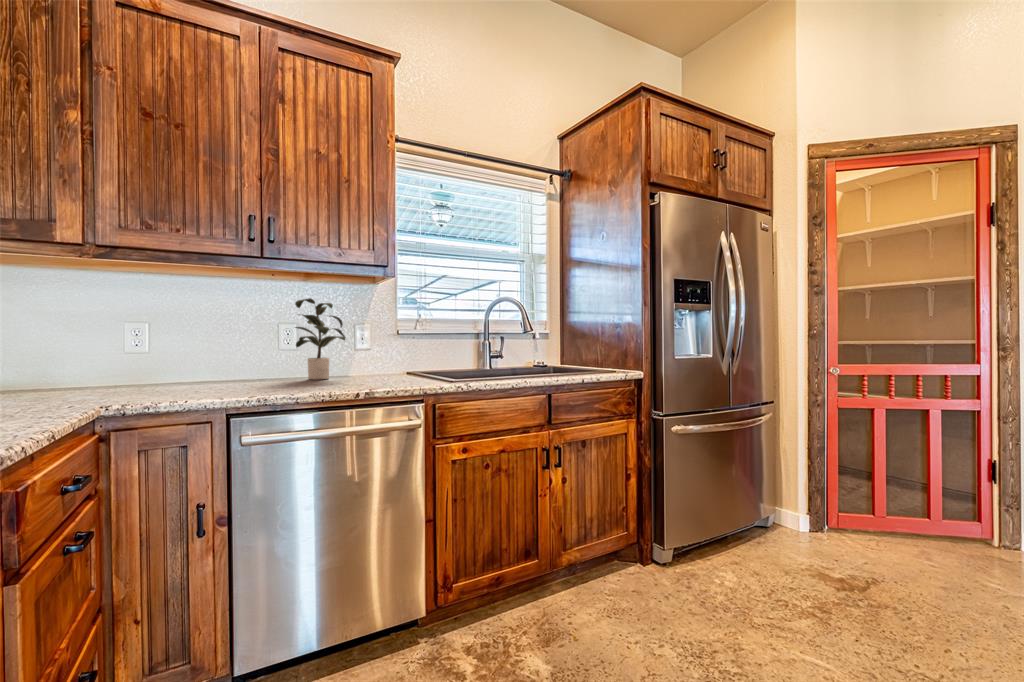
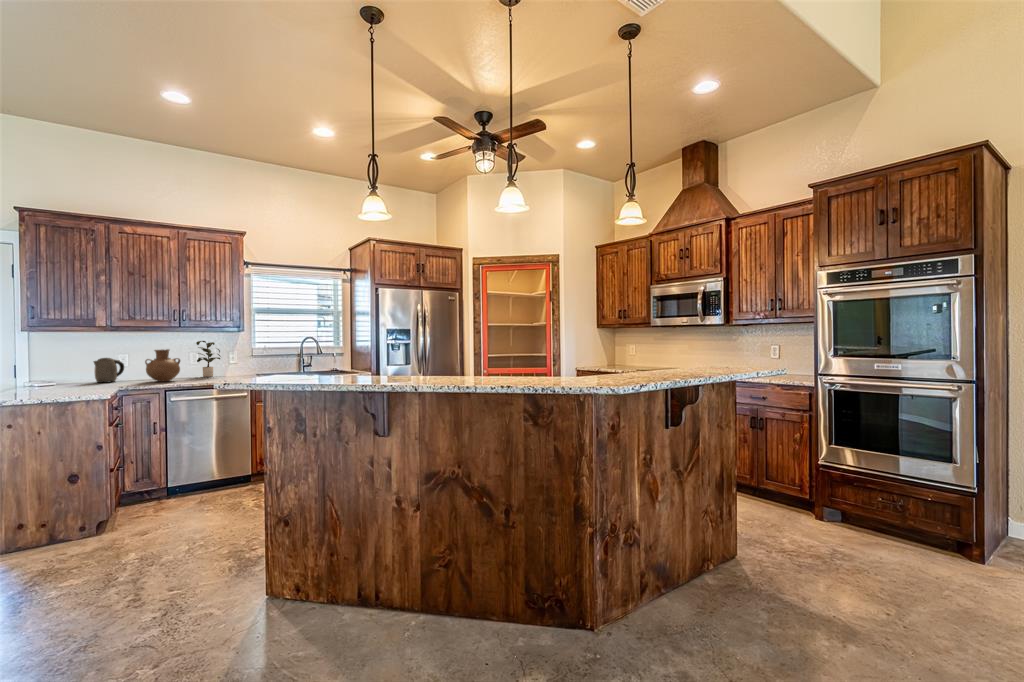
vase: none [180,310,263,390] -> present [145,349,180,382]
kettle: none [58,331,138,393] -> present [94,358,124,383]

